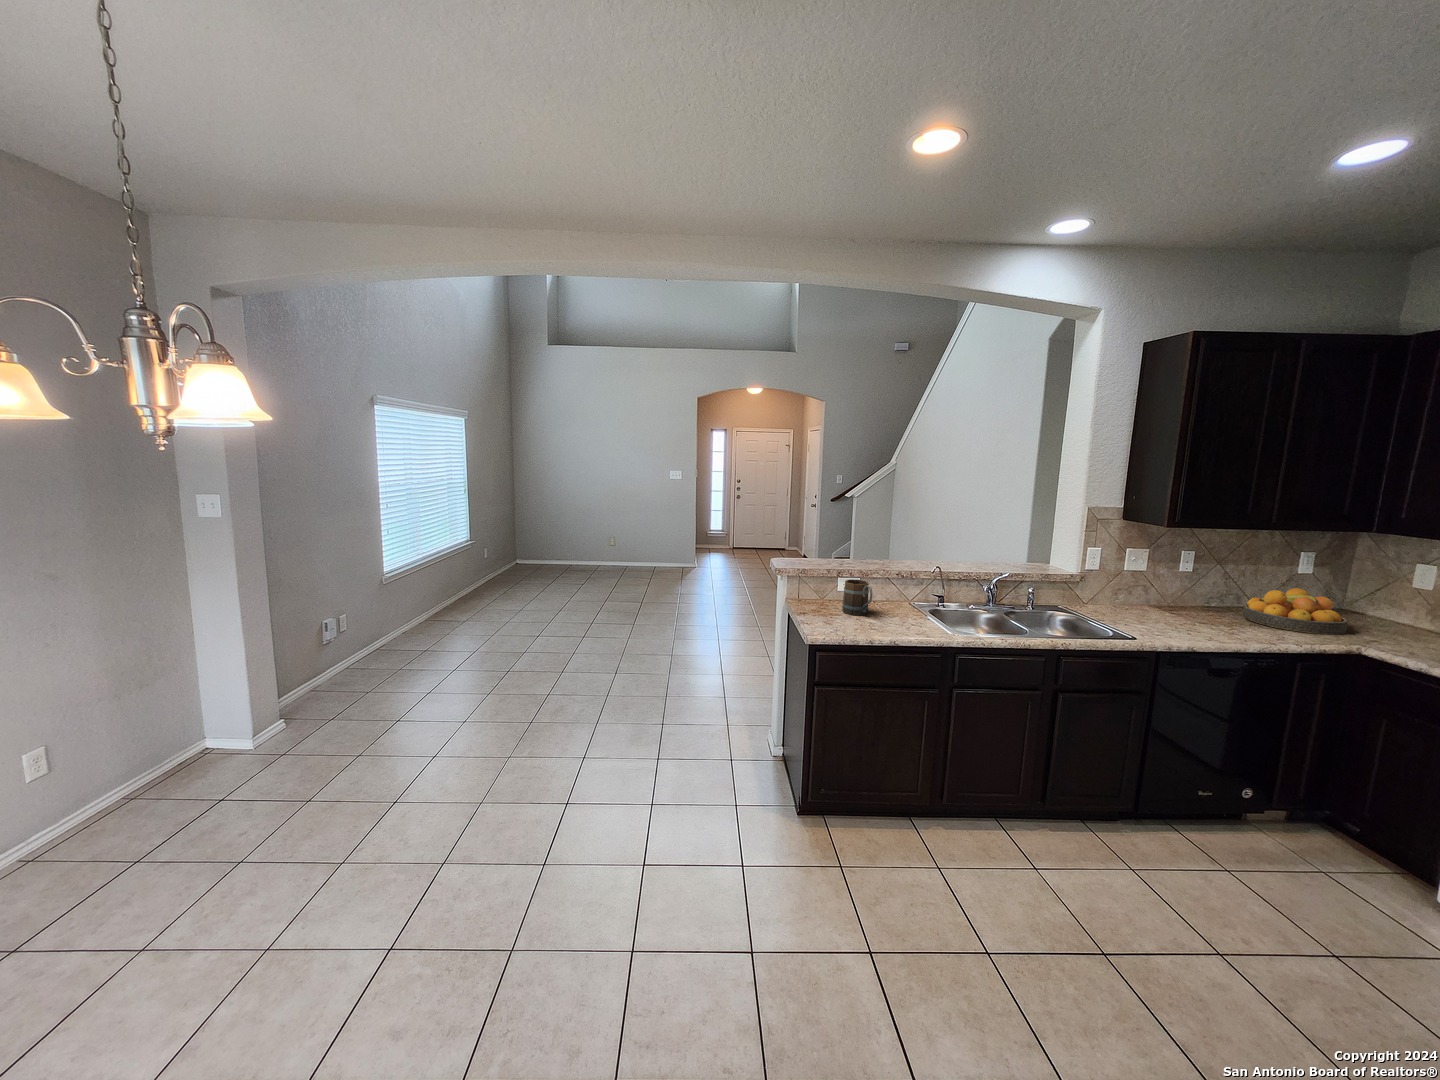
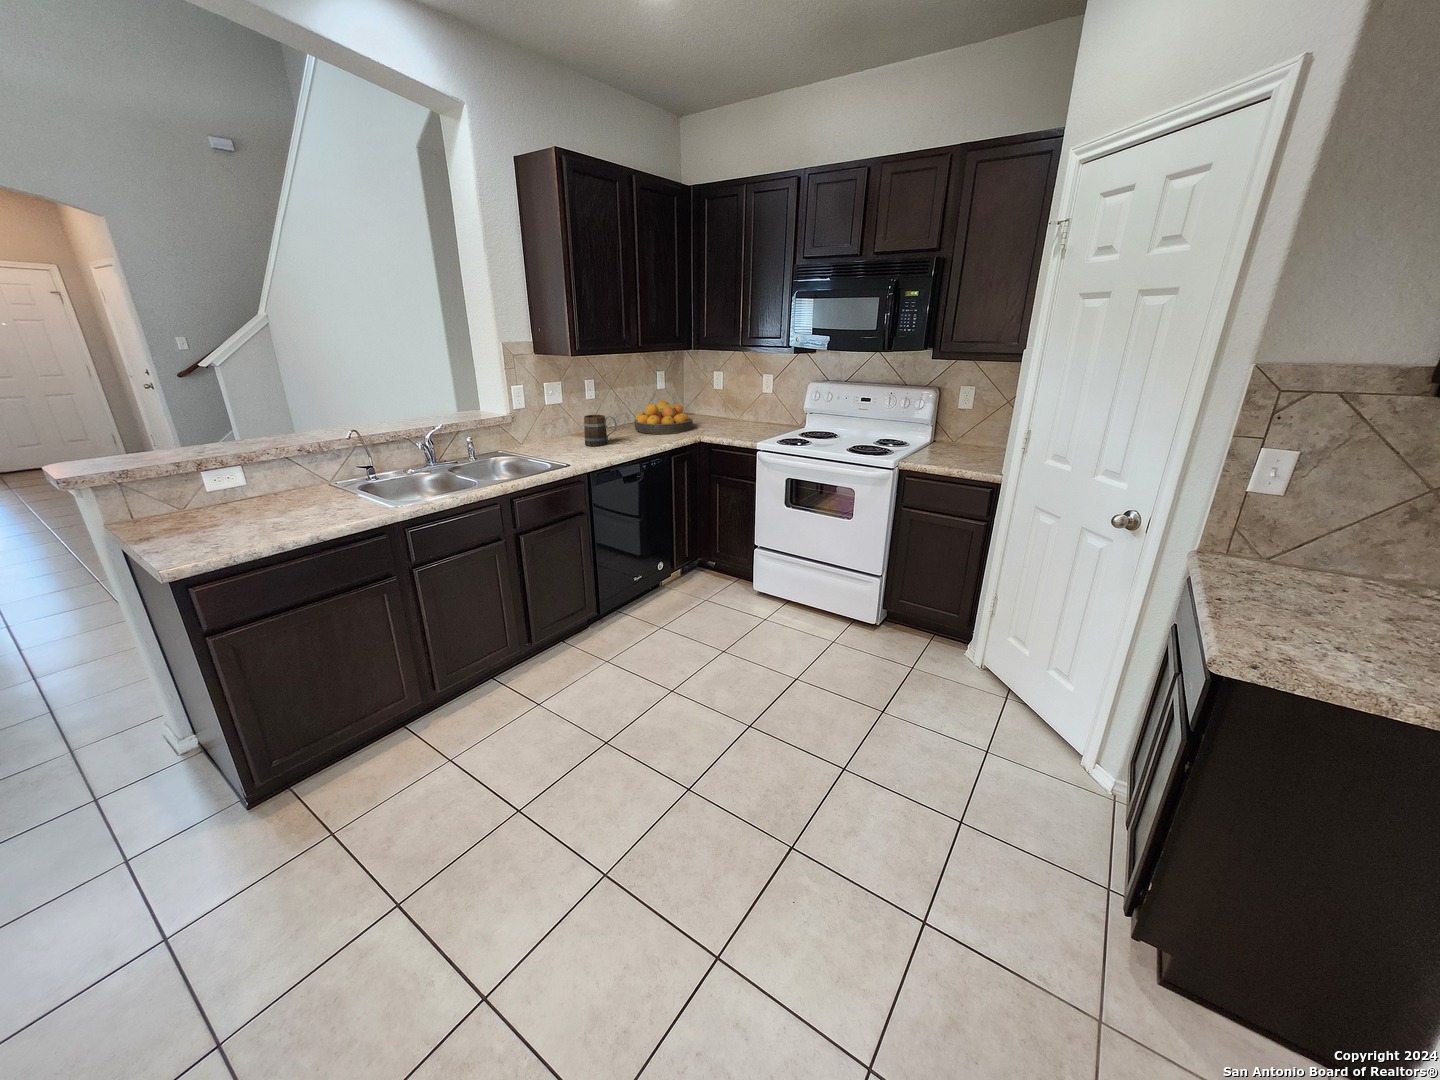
mug: present [842,579,872,615] -> present [584,415,617,446]

